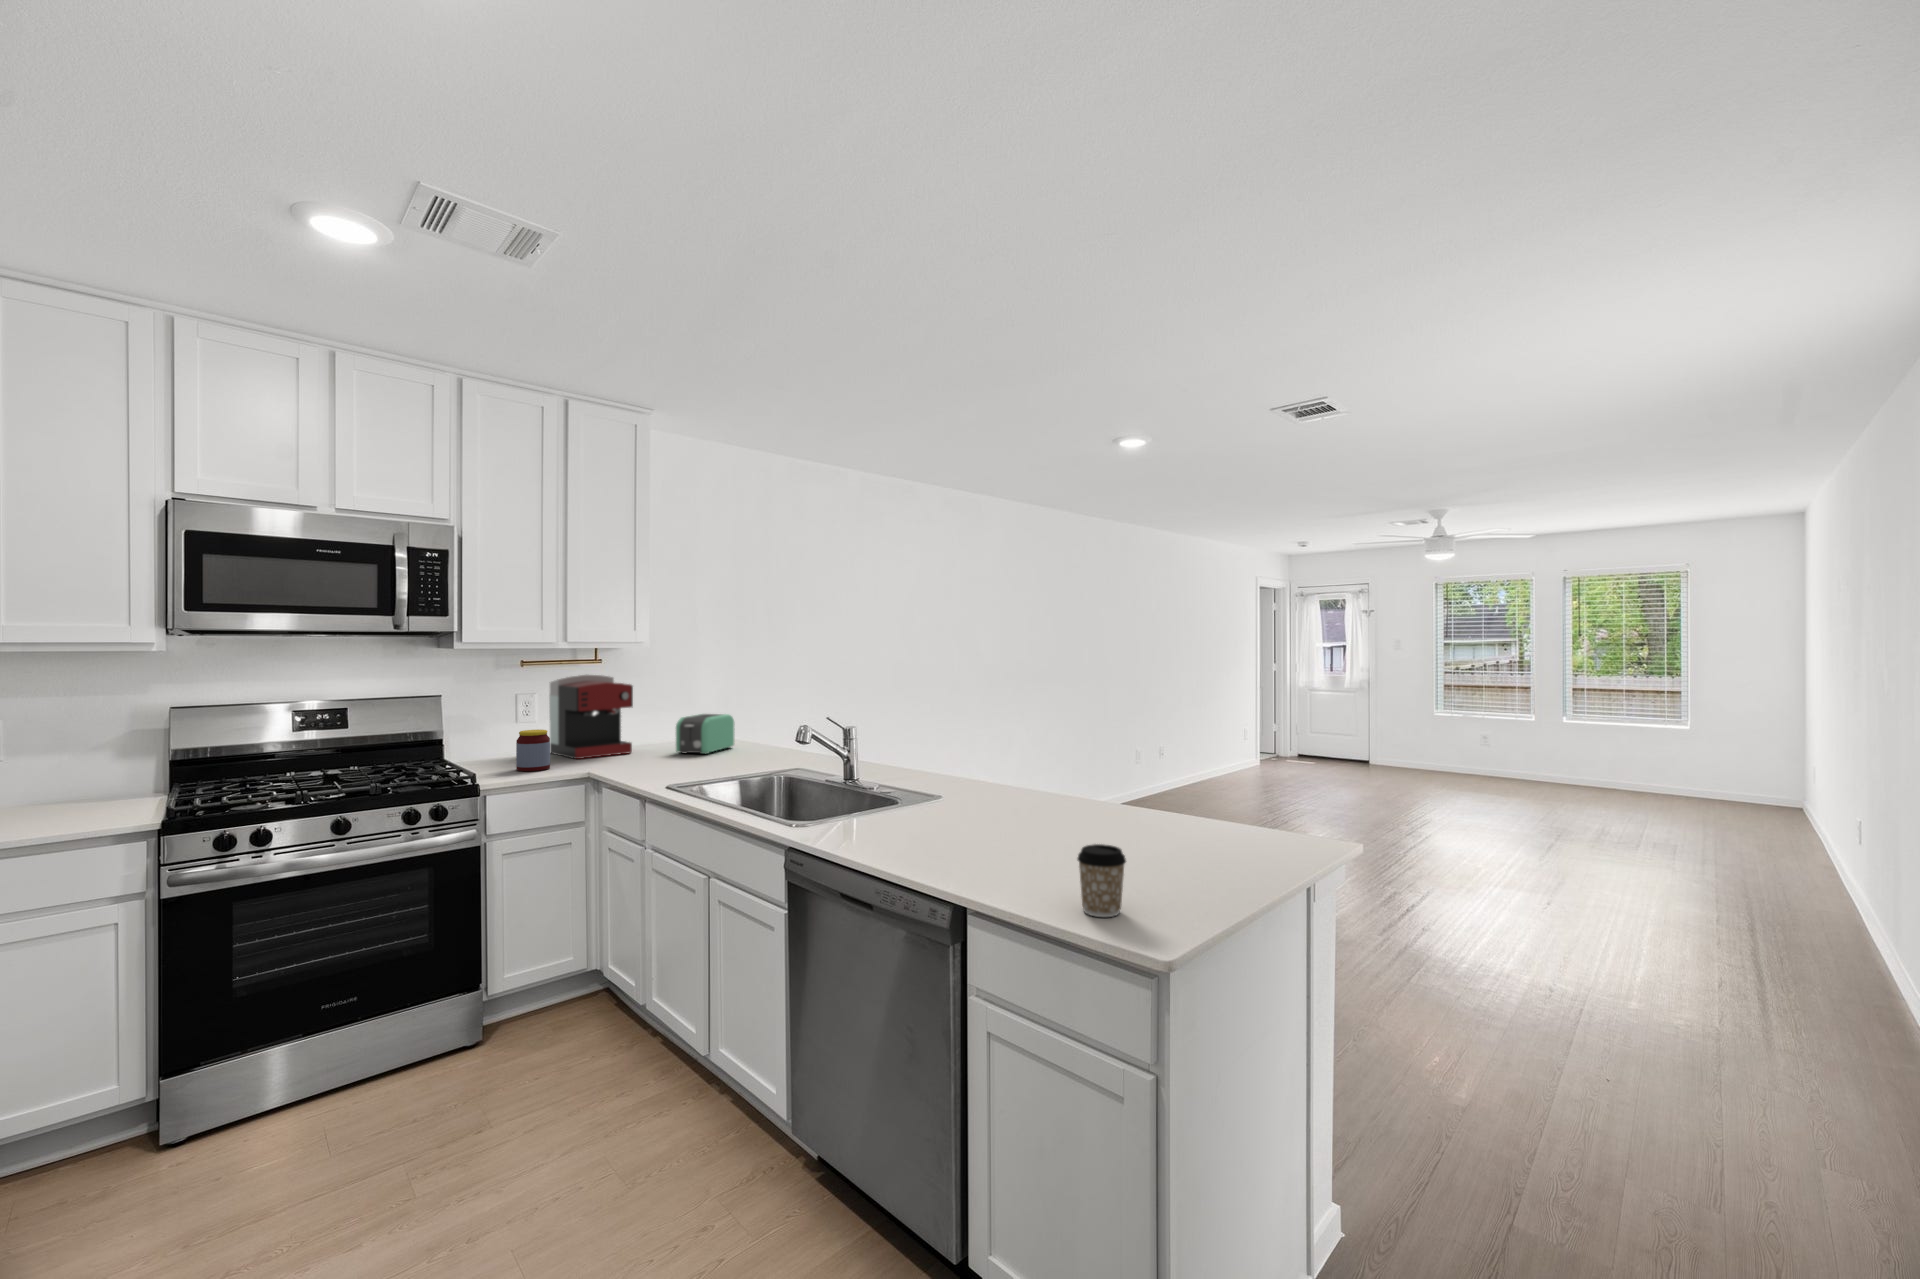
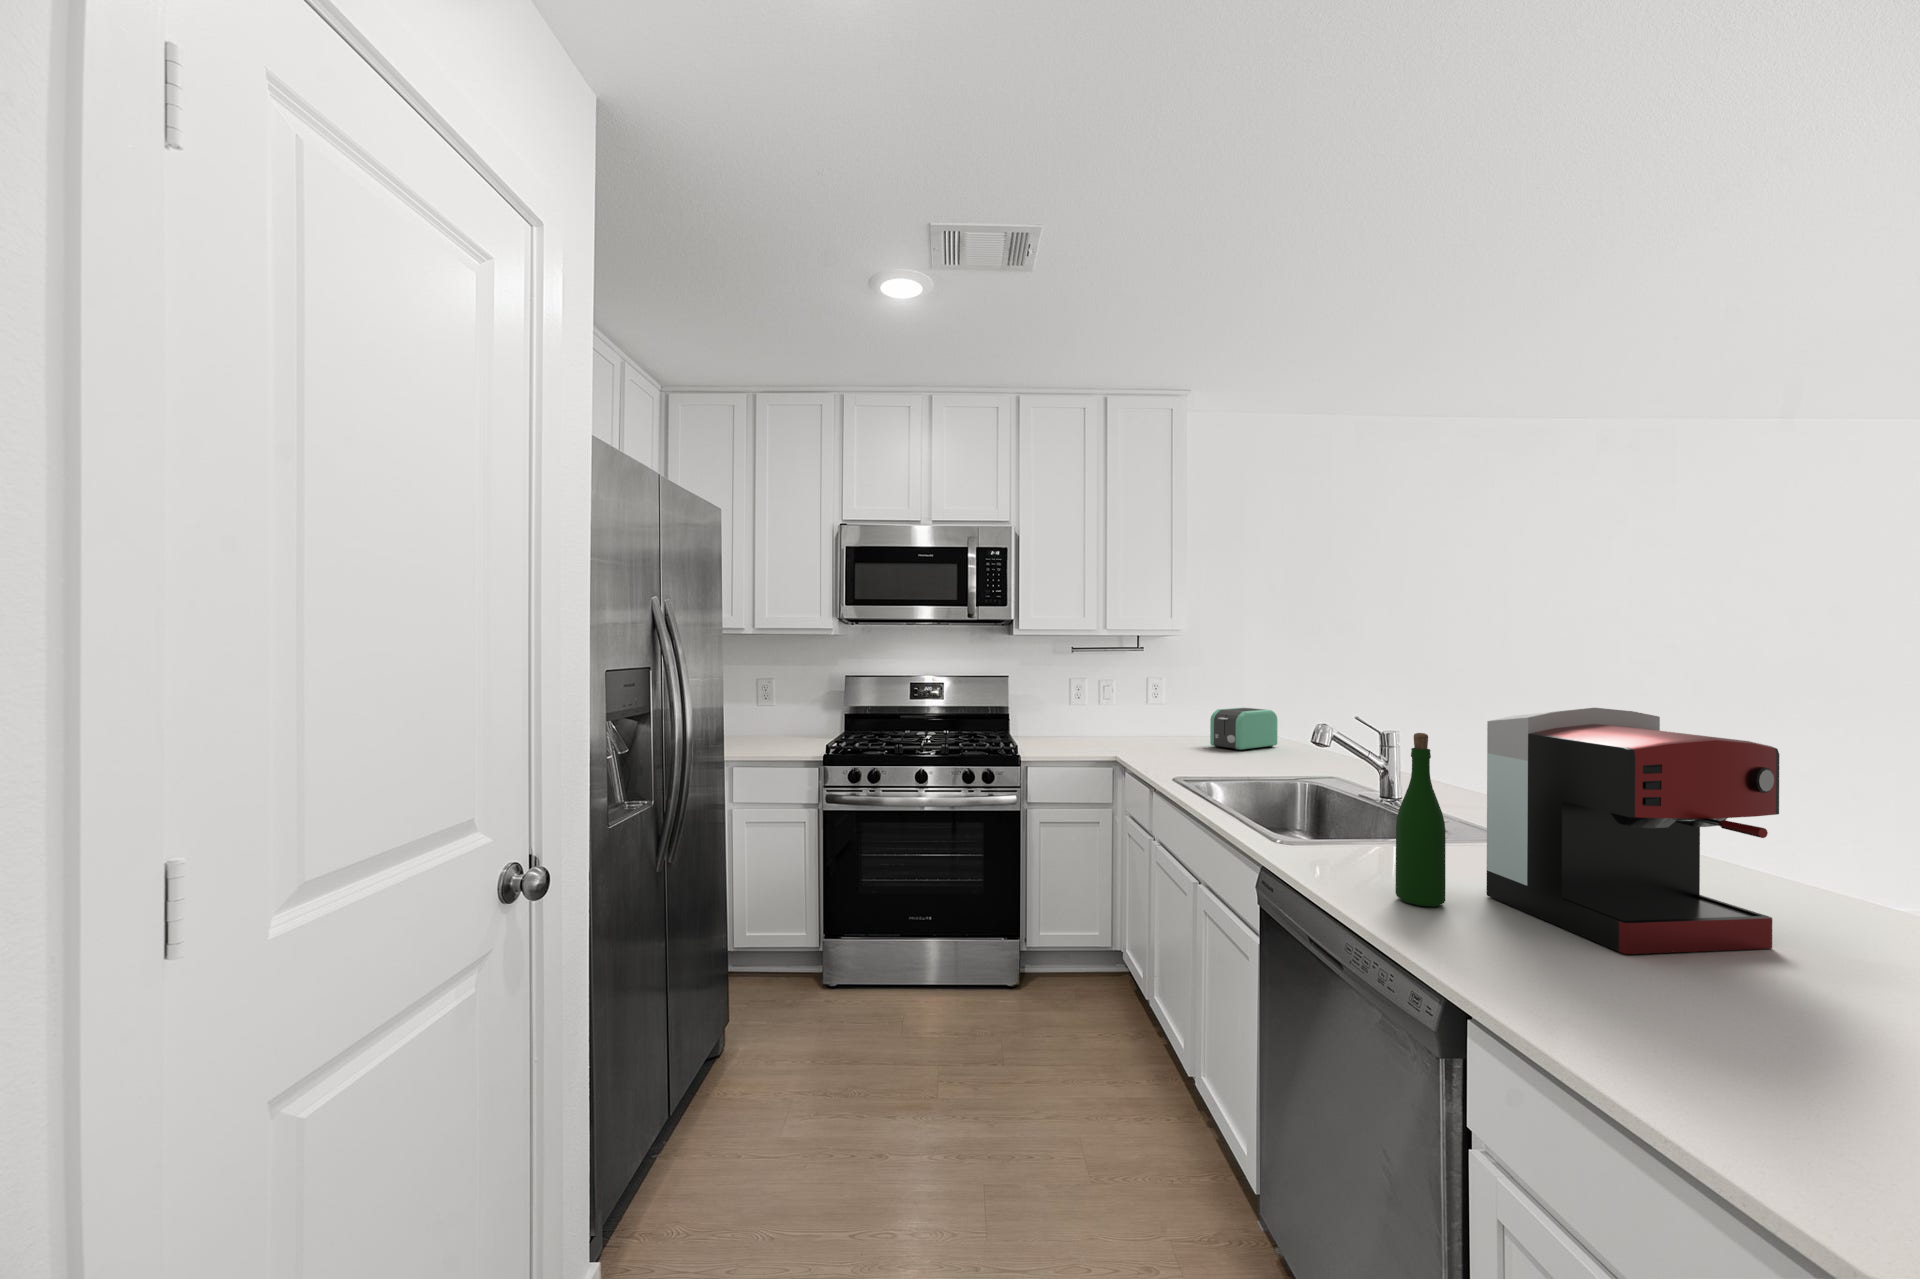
coffee maker: present [550,675,633,759] -> present [1486,708,1779,954]
wine bottle: none [899,728,929,851] -> present [1395,733,1446,907]
jar: present [516,730,550,771] -> none [1058,710,1086,749]
coffee cup: present [1078,844,1126,917] -> none [1676,970,1807,1125]

